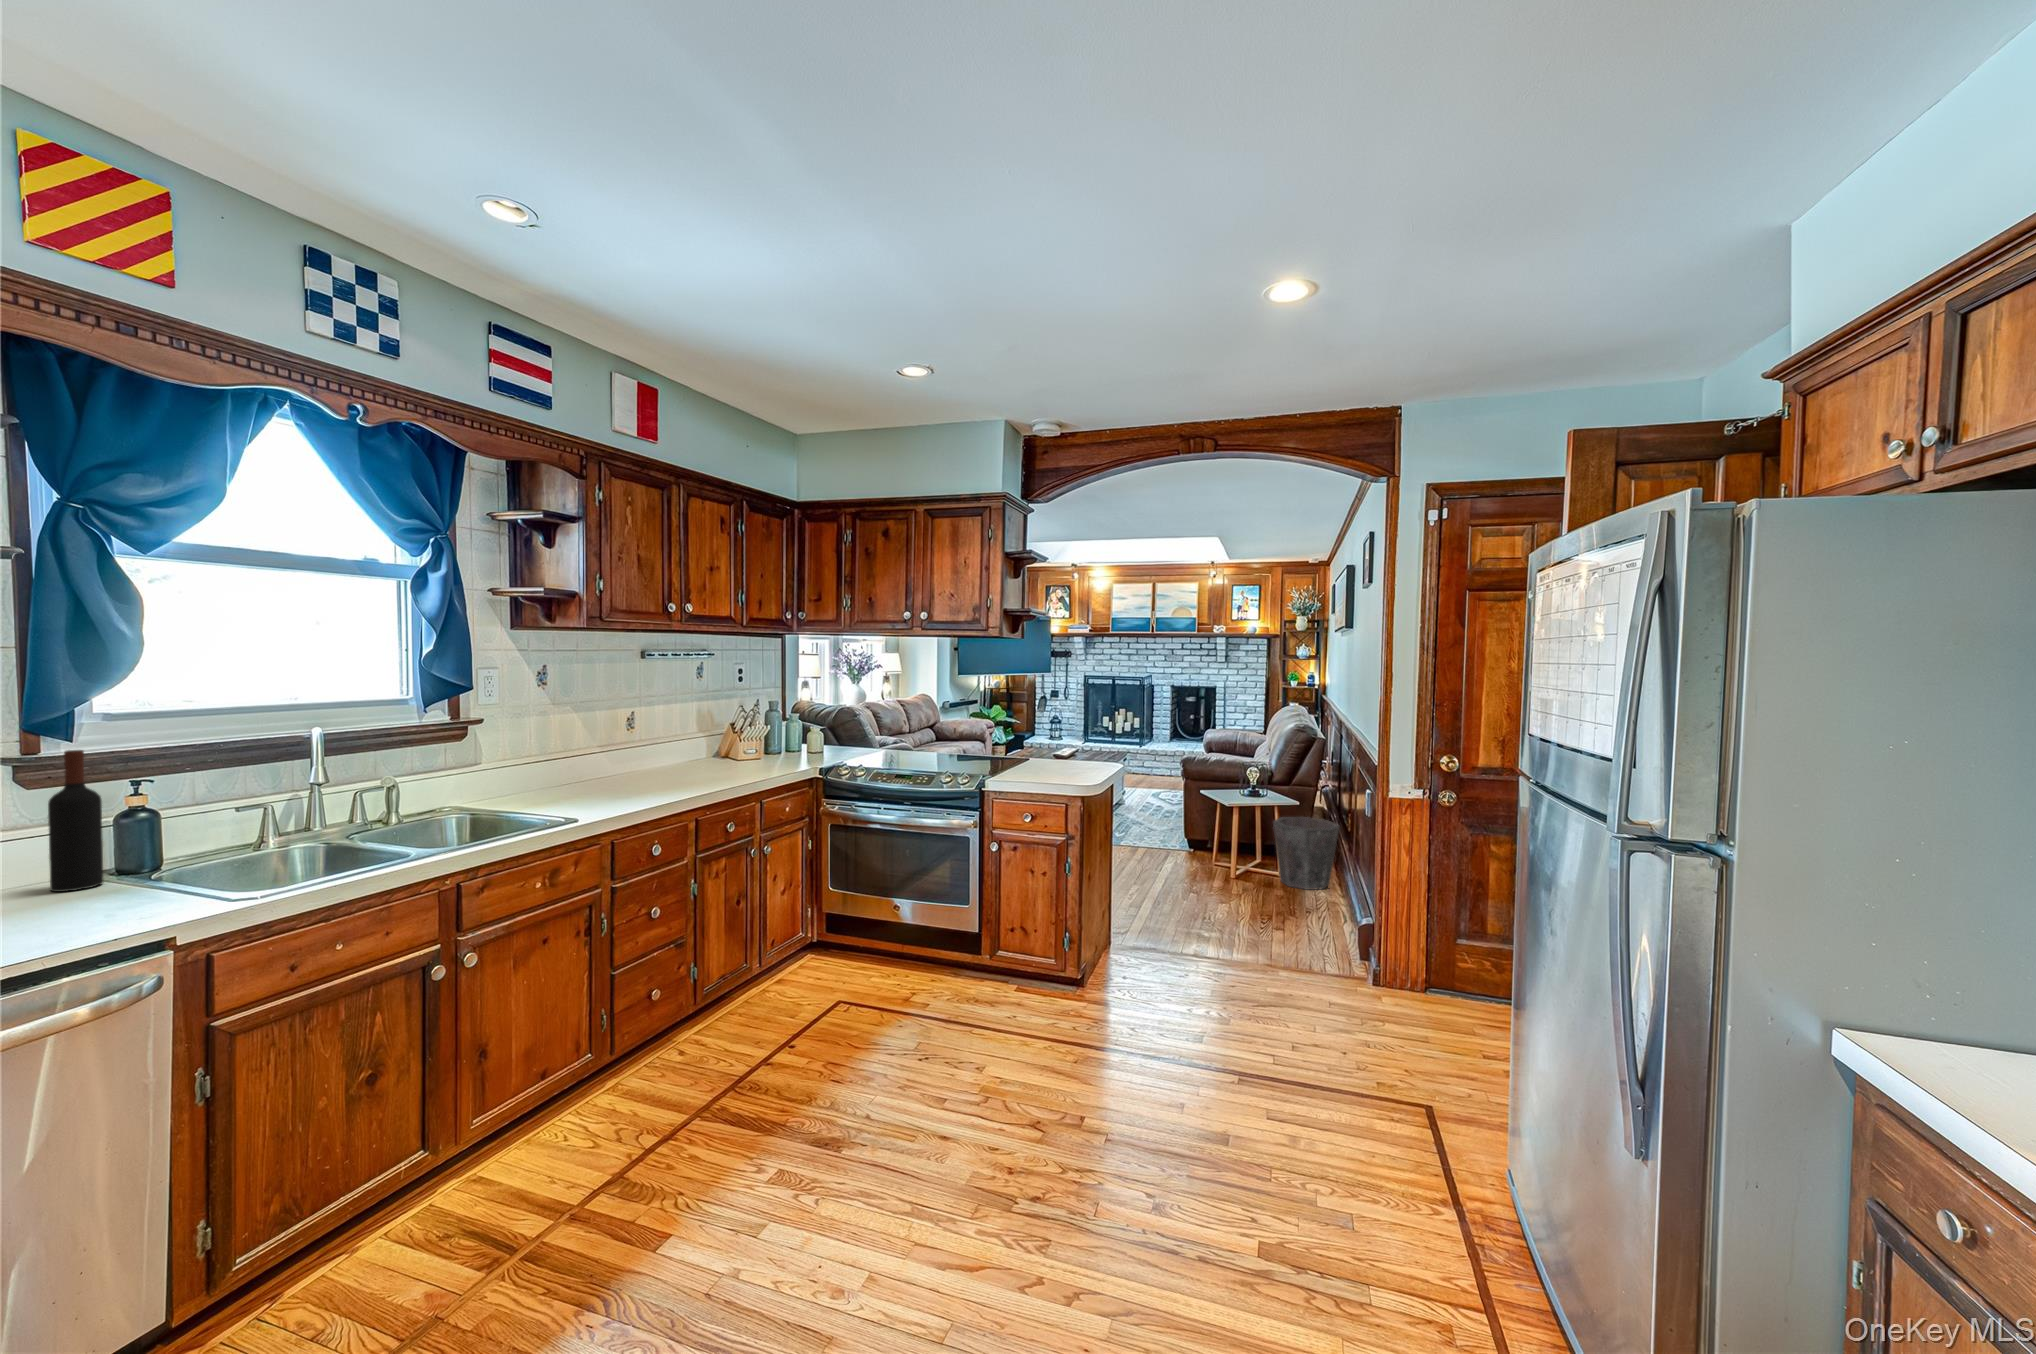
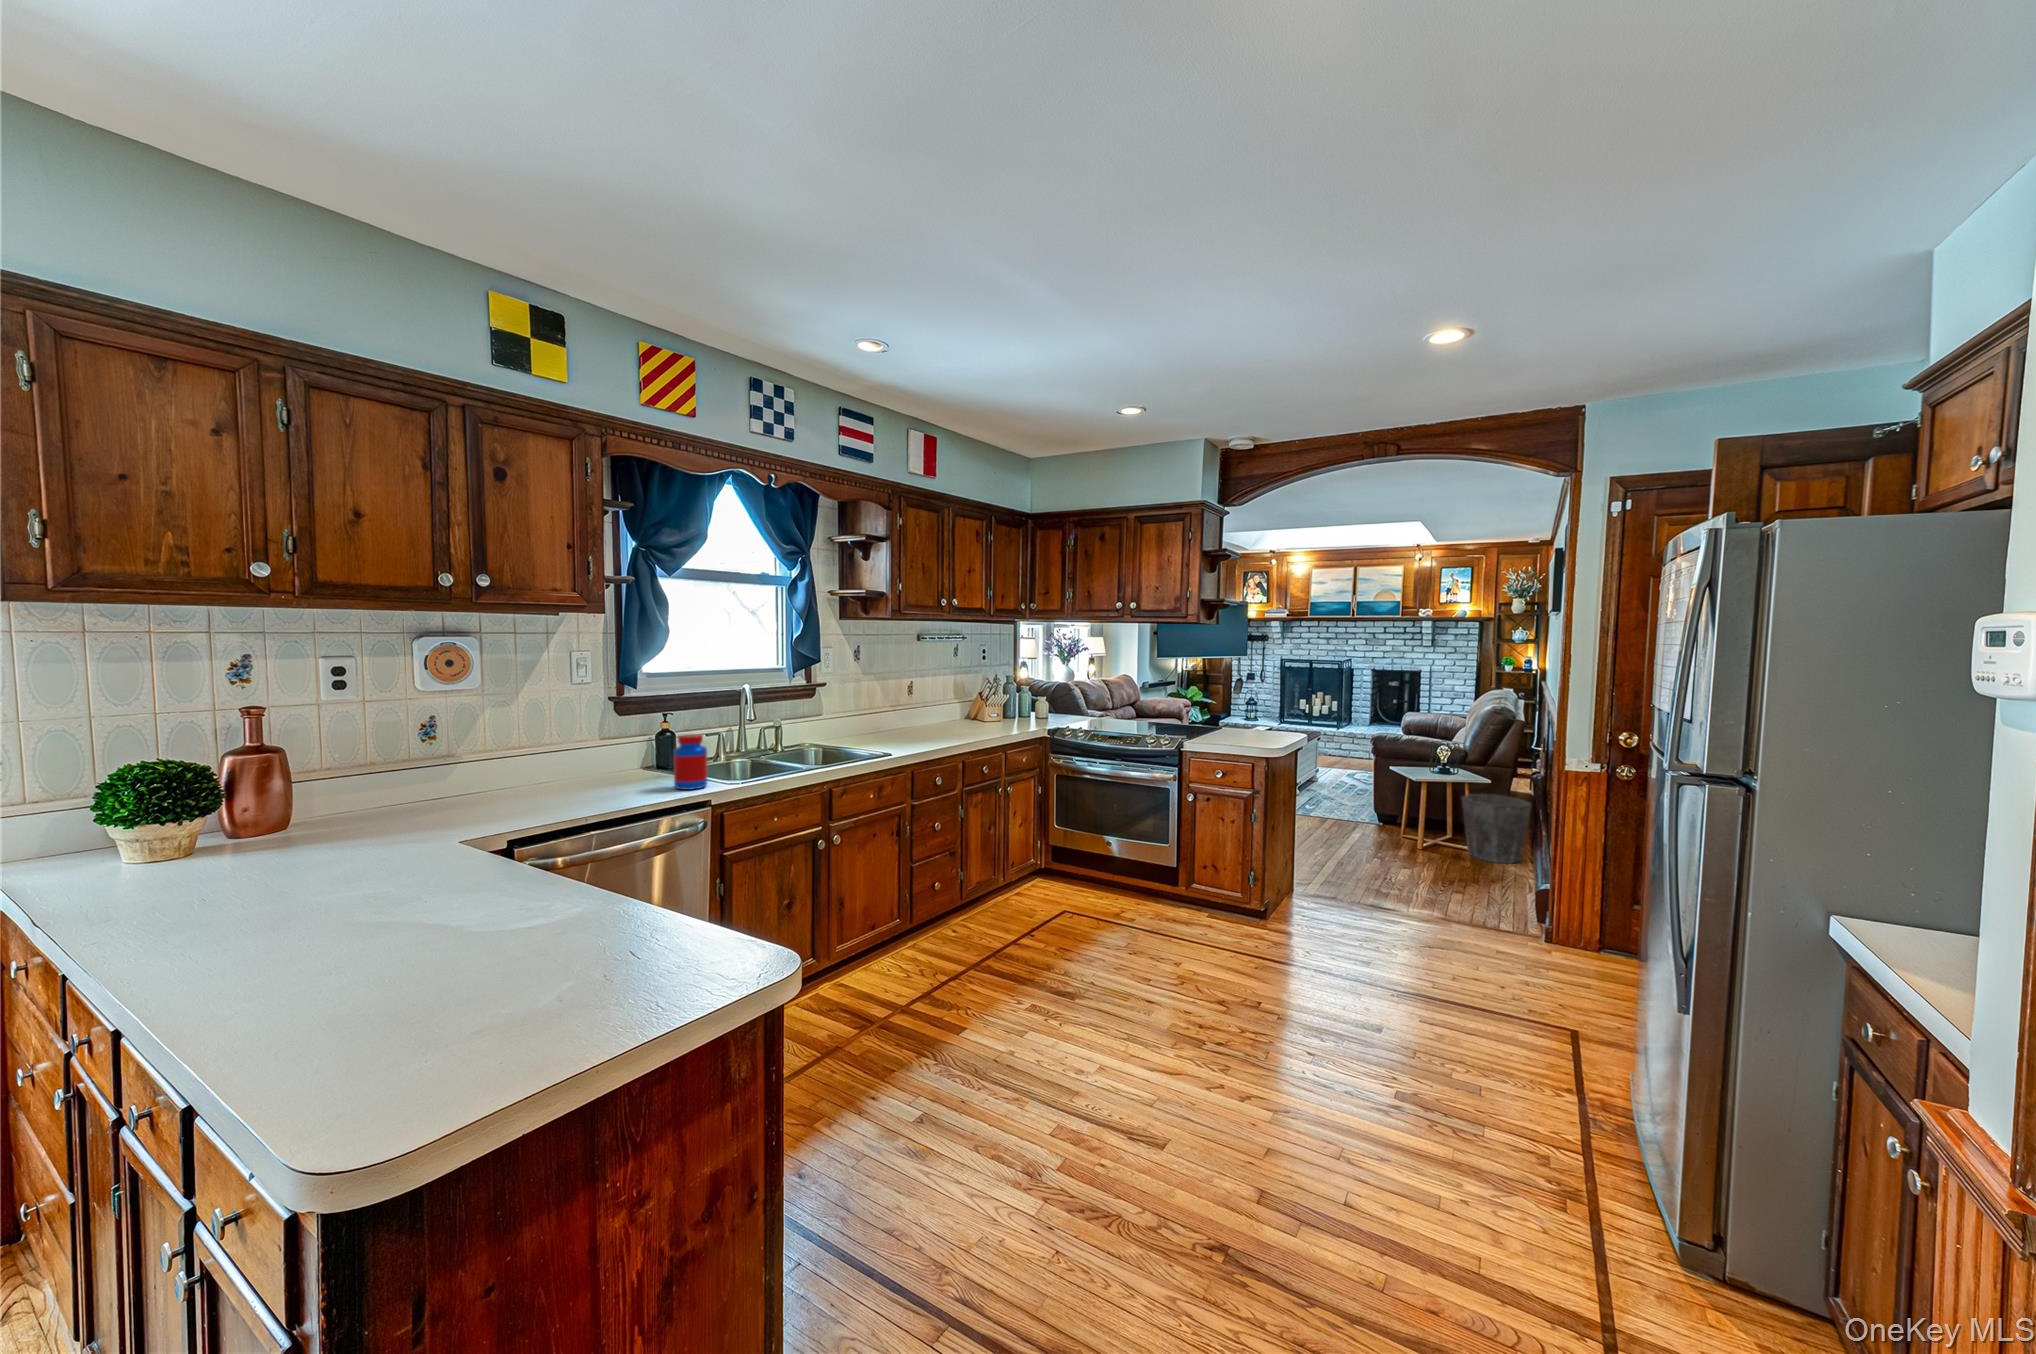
wine bottle: present [48,750,103,892] -> none [631,694,654,776]
jar: none [106,819,186,919] -> present [674,734,708,790]

